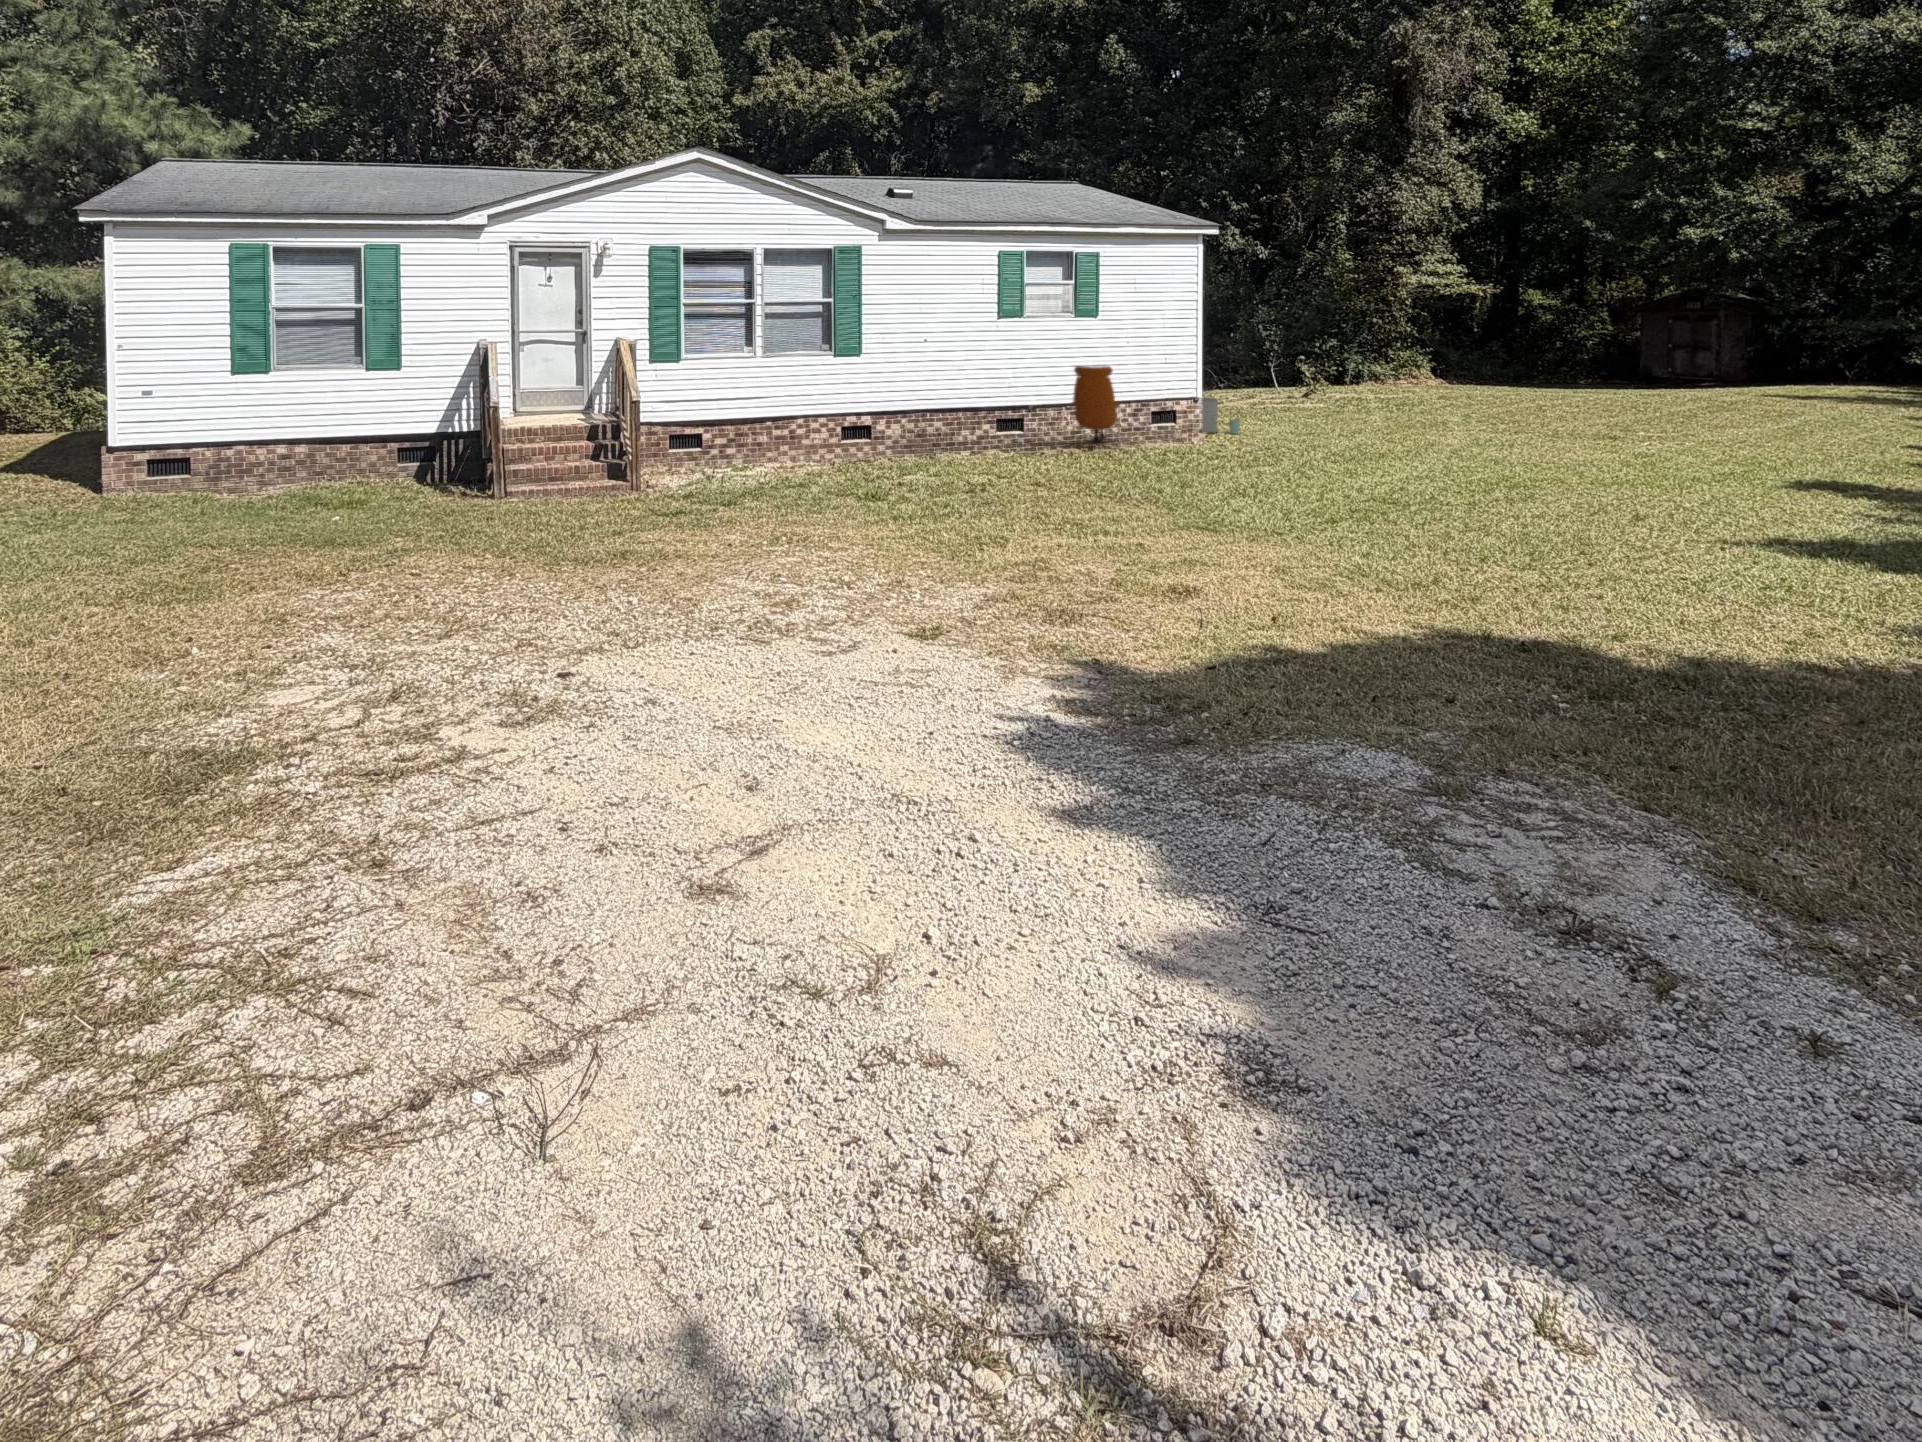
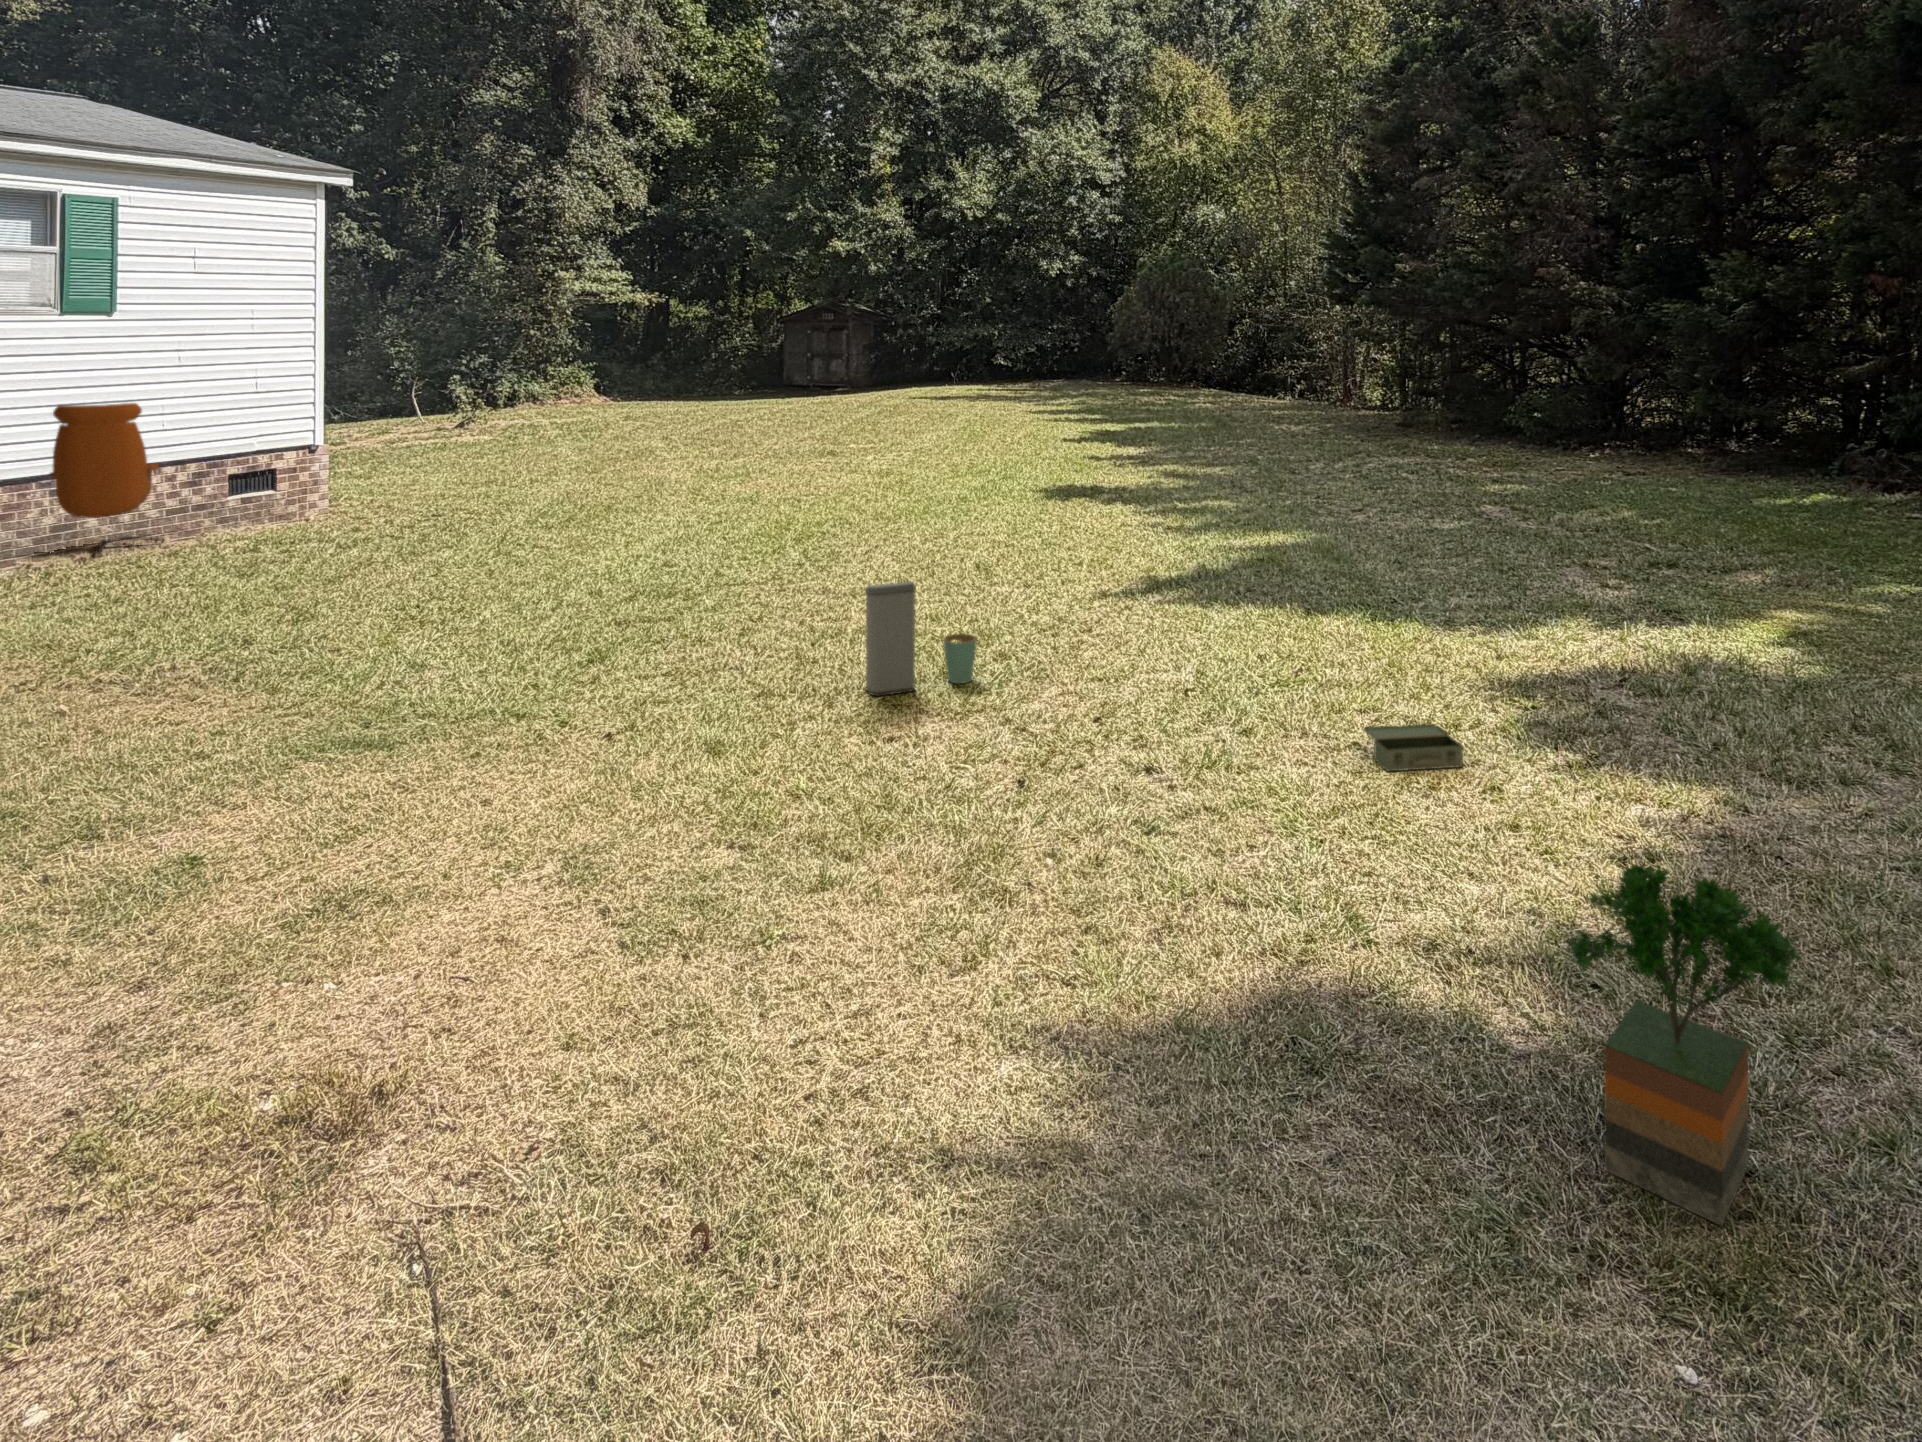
trash can: present [1202,397,1240,434] -> present [865,581,977,696]
potted tree: none [1614,603,1722,733] -> present [1570,864,1802,1226]
toolbox: none [1768,619,1835,651] -> present [1363,724,1463,771]

